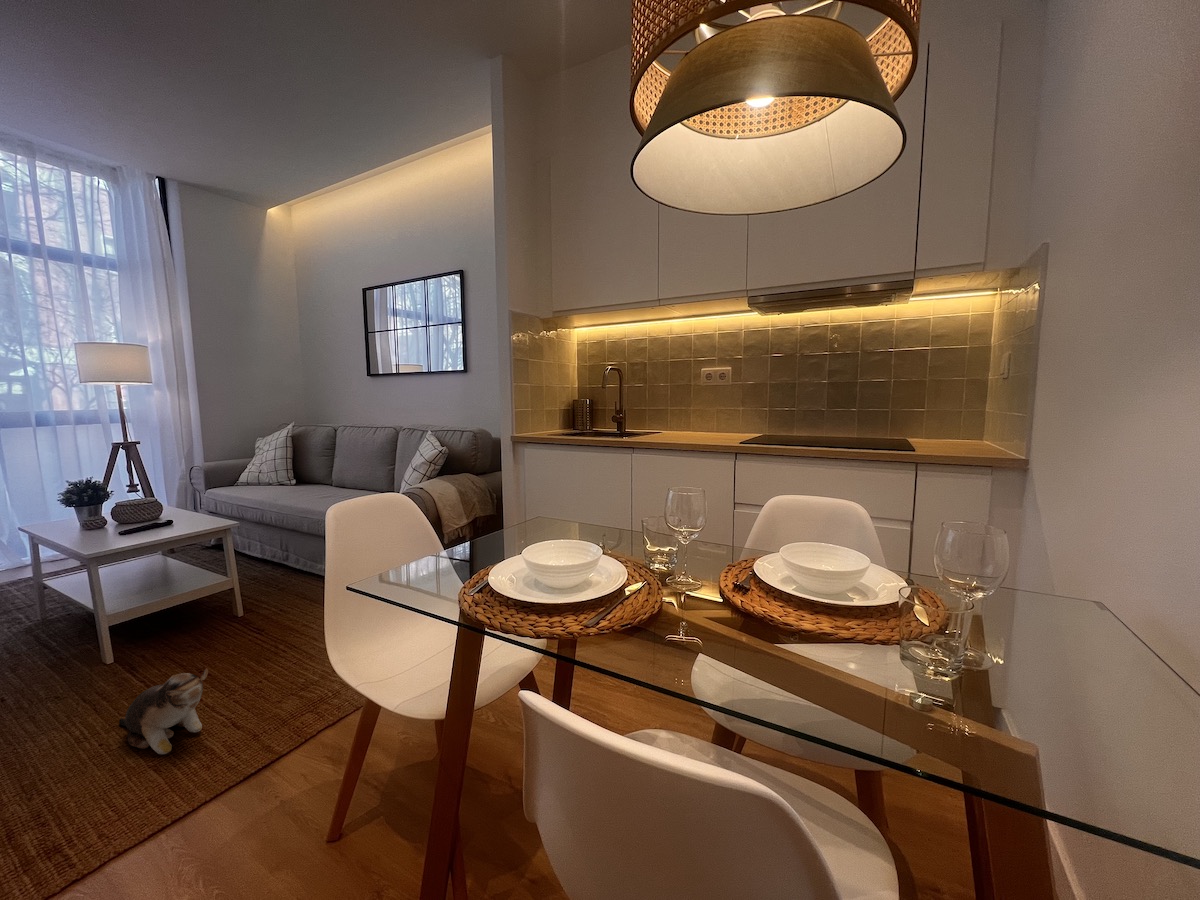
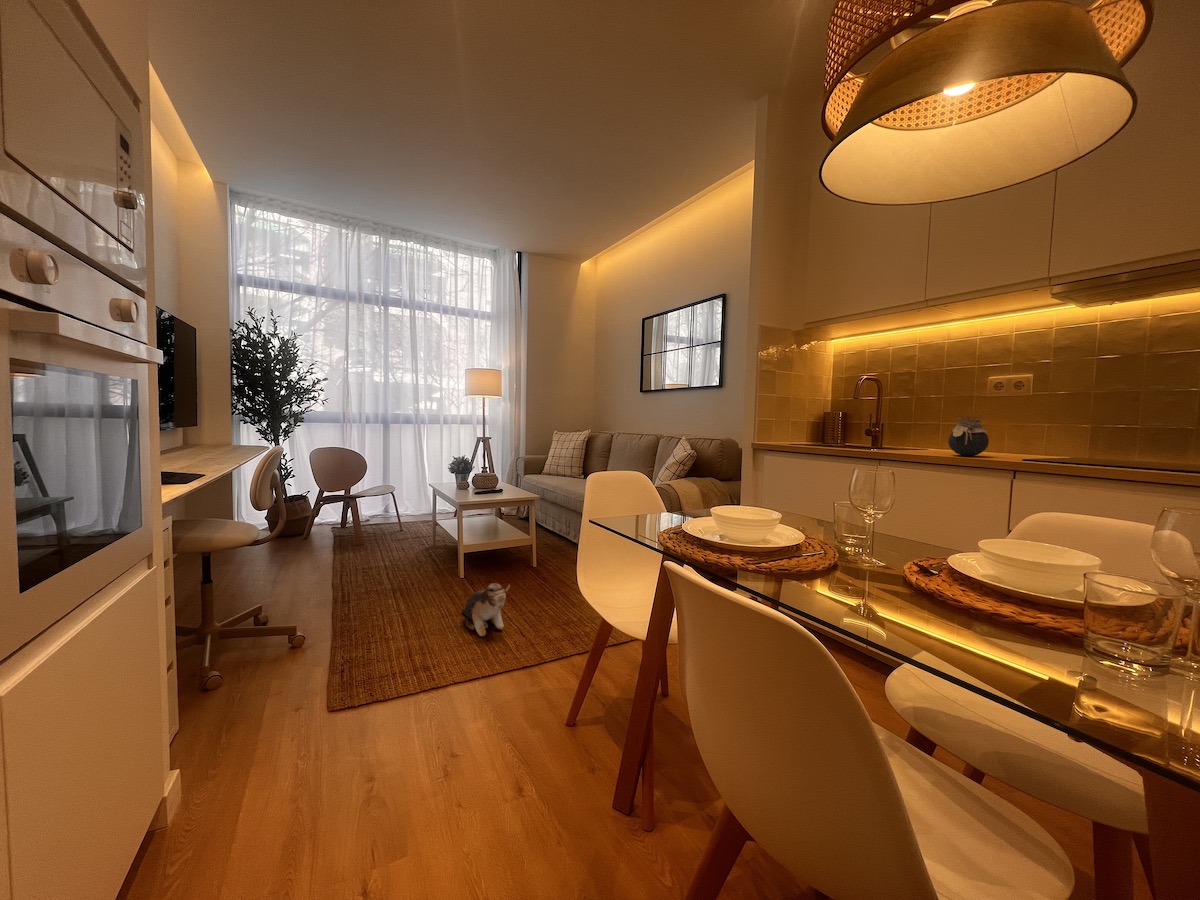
jar: none [688,408,717,443] -> present [948,417,989,456]

